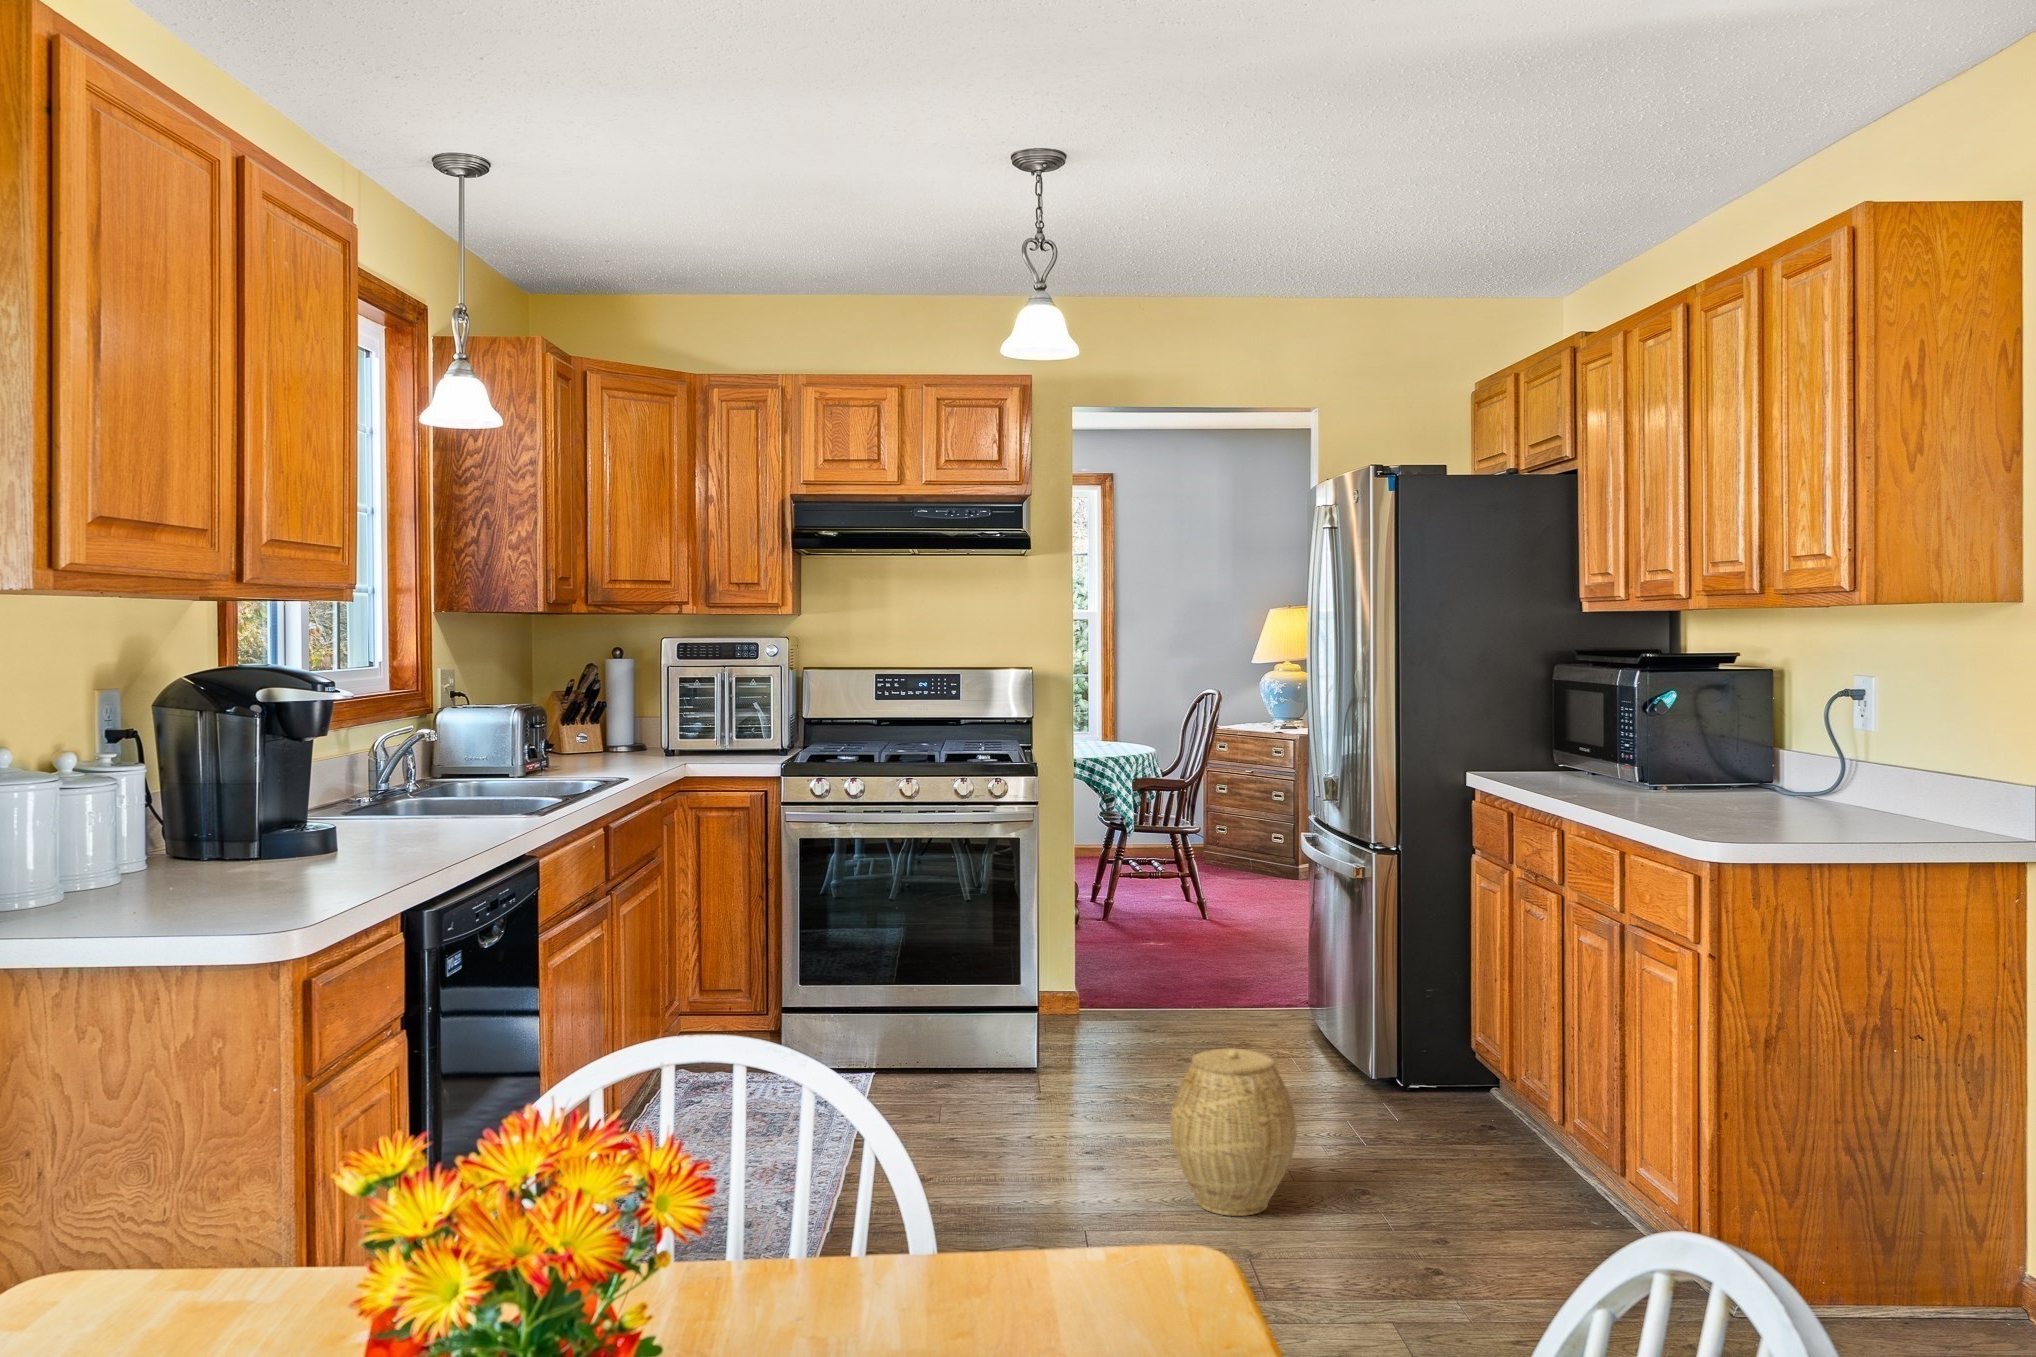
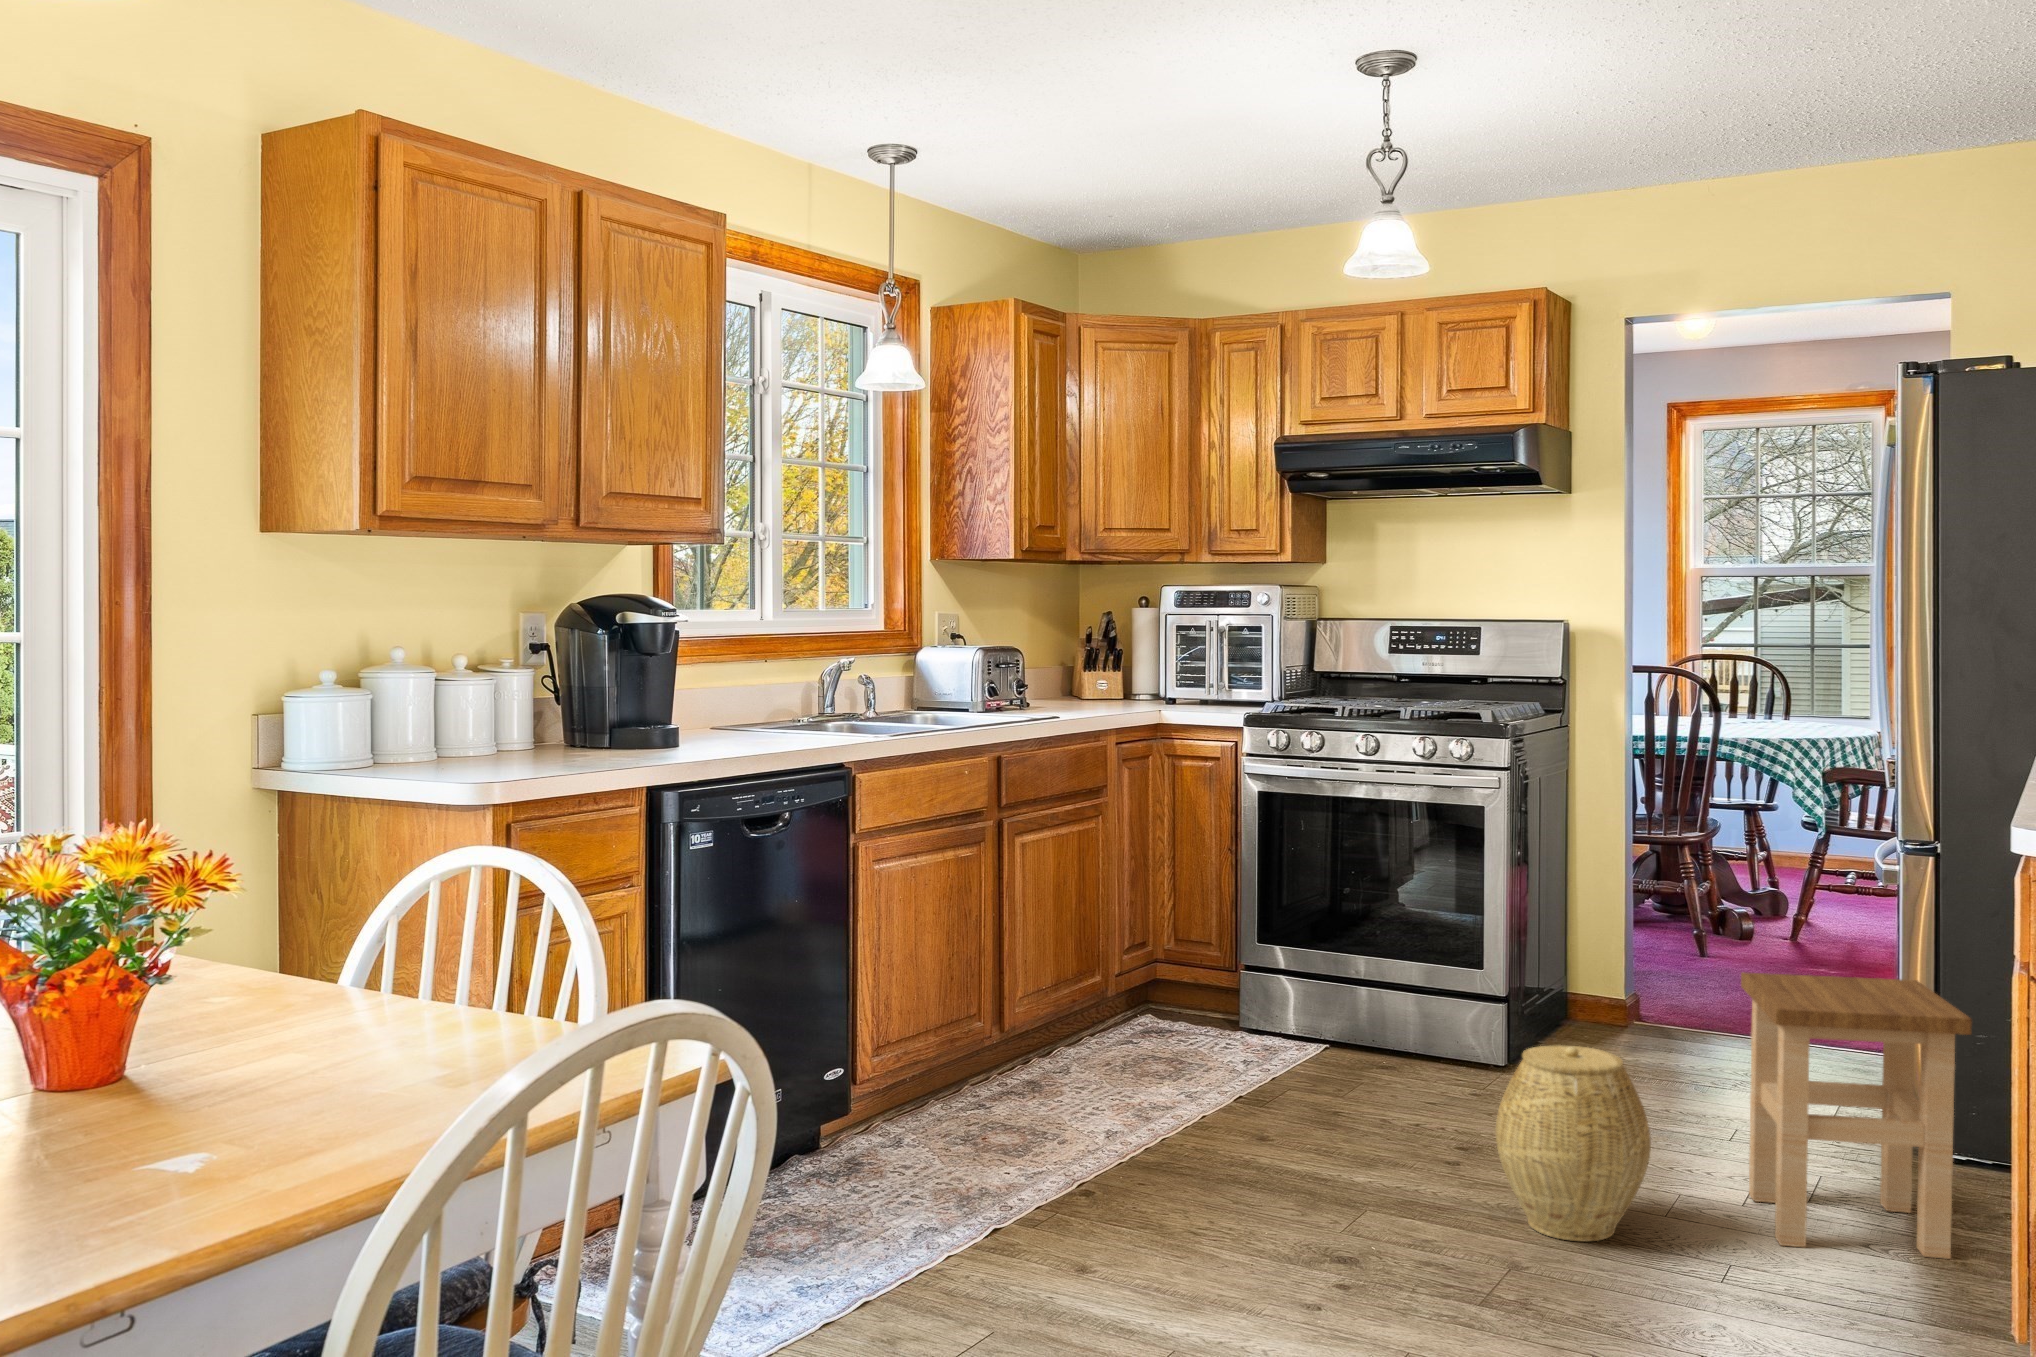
stool: none [1308,960,1499,1187] -> present [1741,972,1972,1259]

